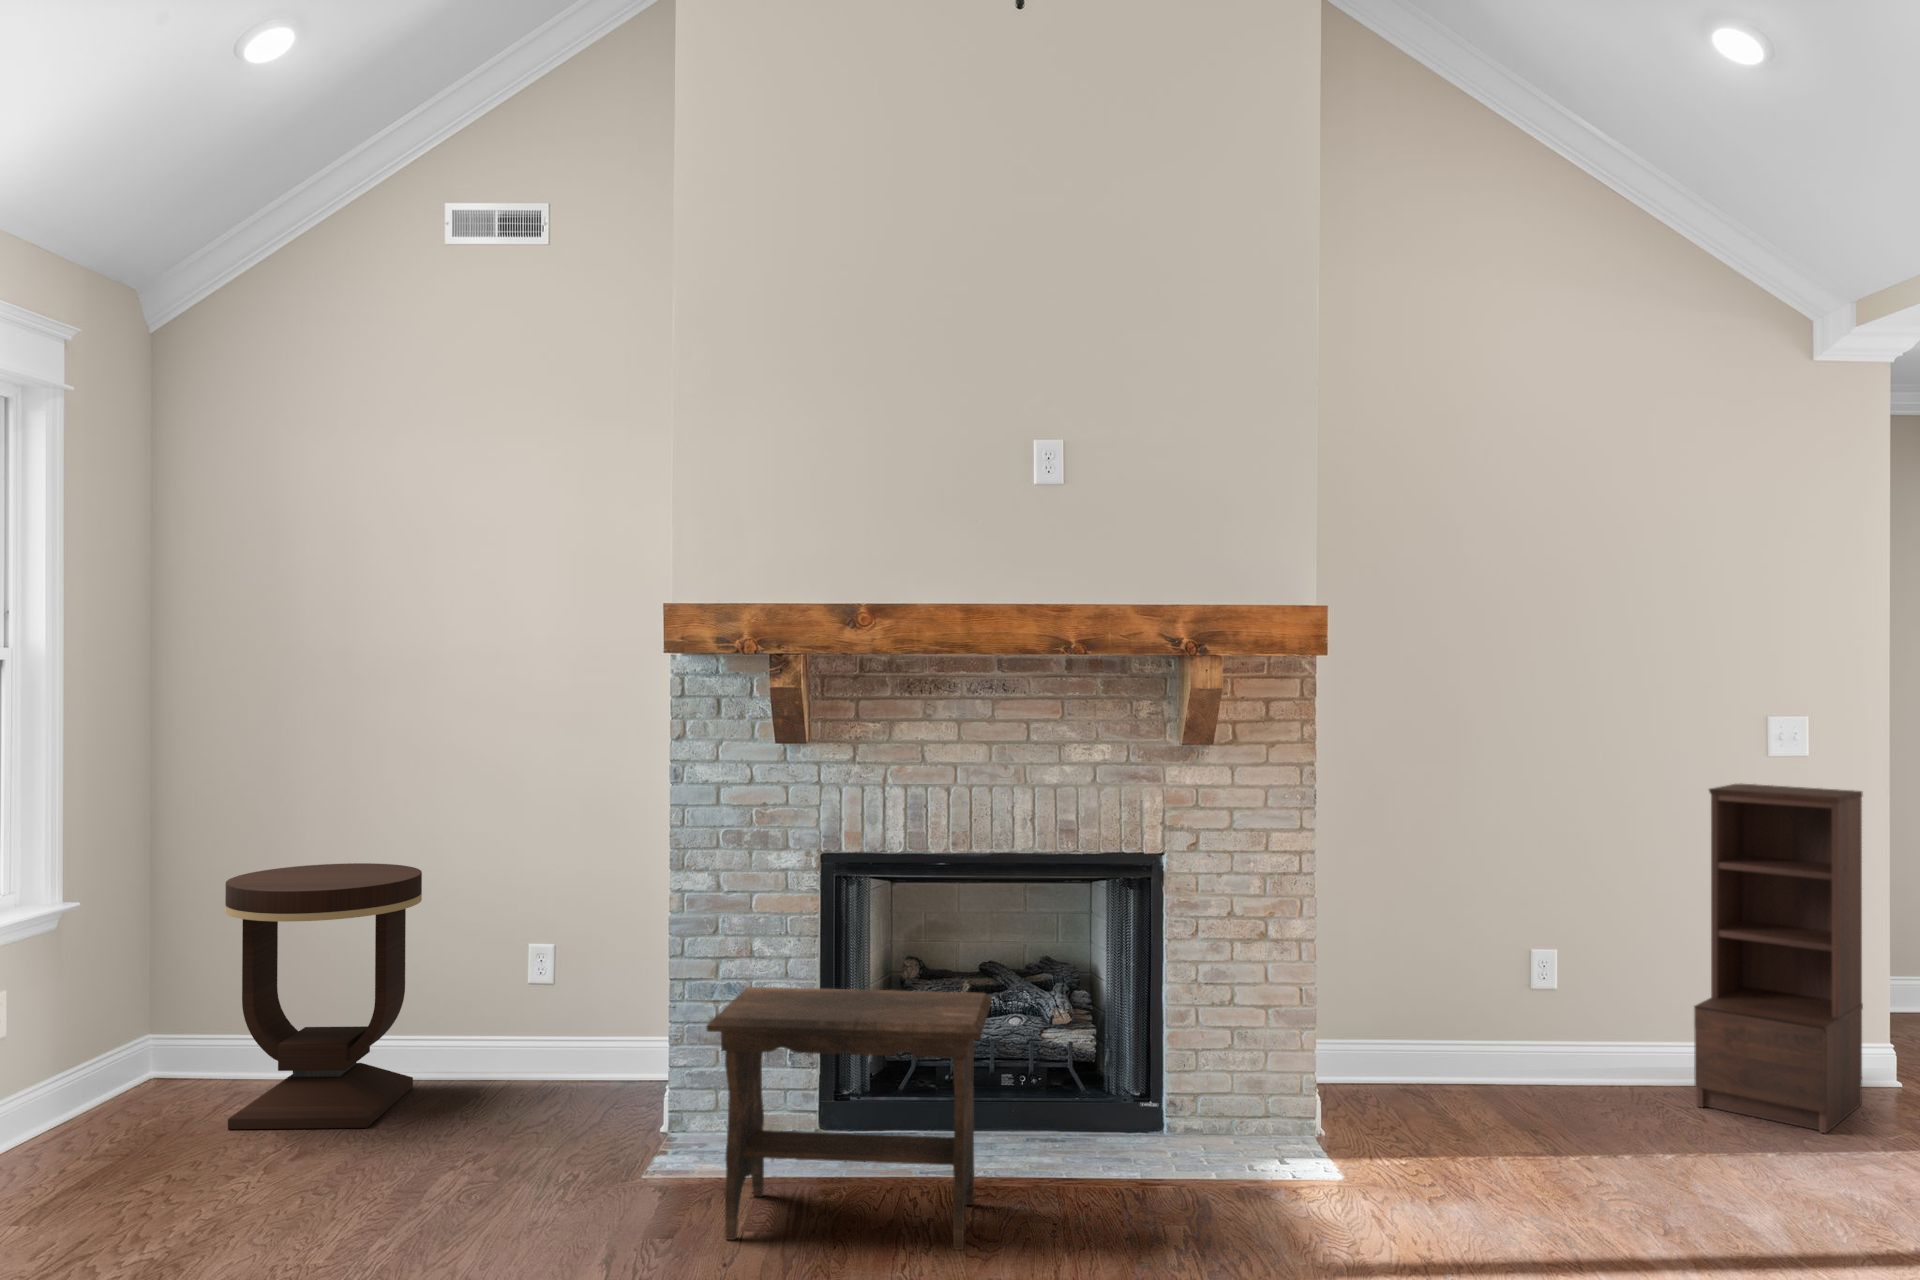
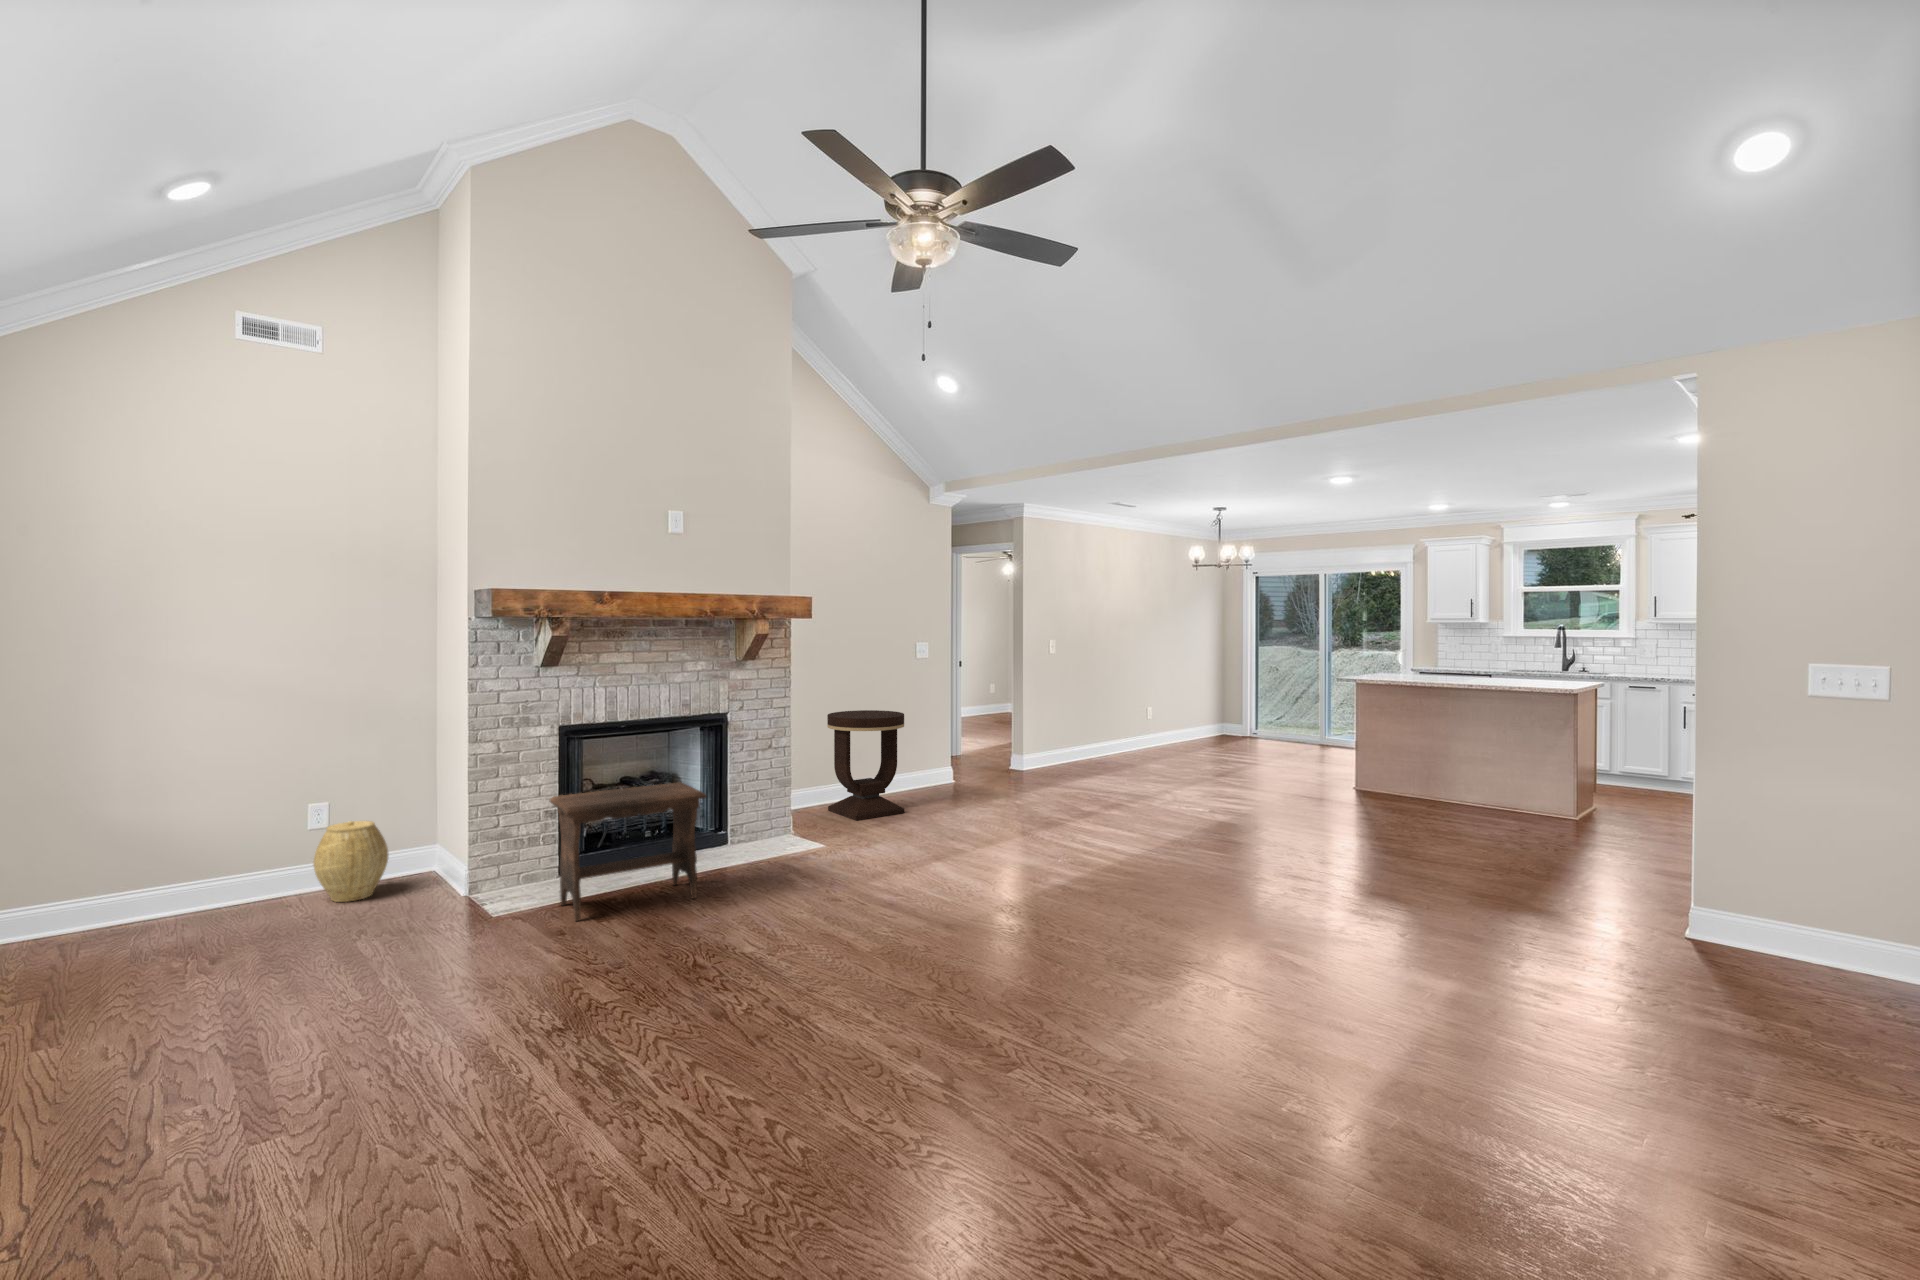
bookshelf: present [1694,783,1863,1134] -> none [912,671,961,802]
side table: present [225,863,422,1129] -> present [827,710,905,821]
woven basket: none [509,974,610,1103] -> present [313,821,389,902]

